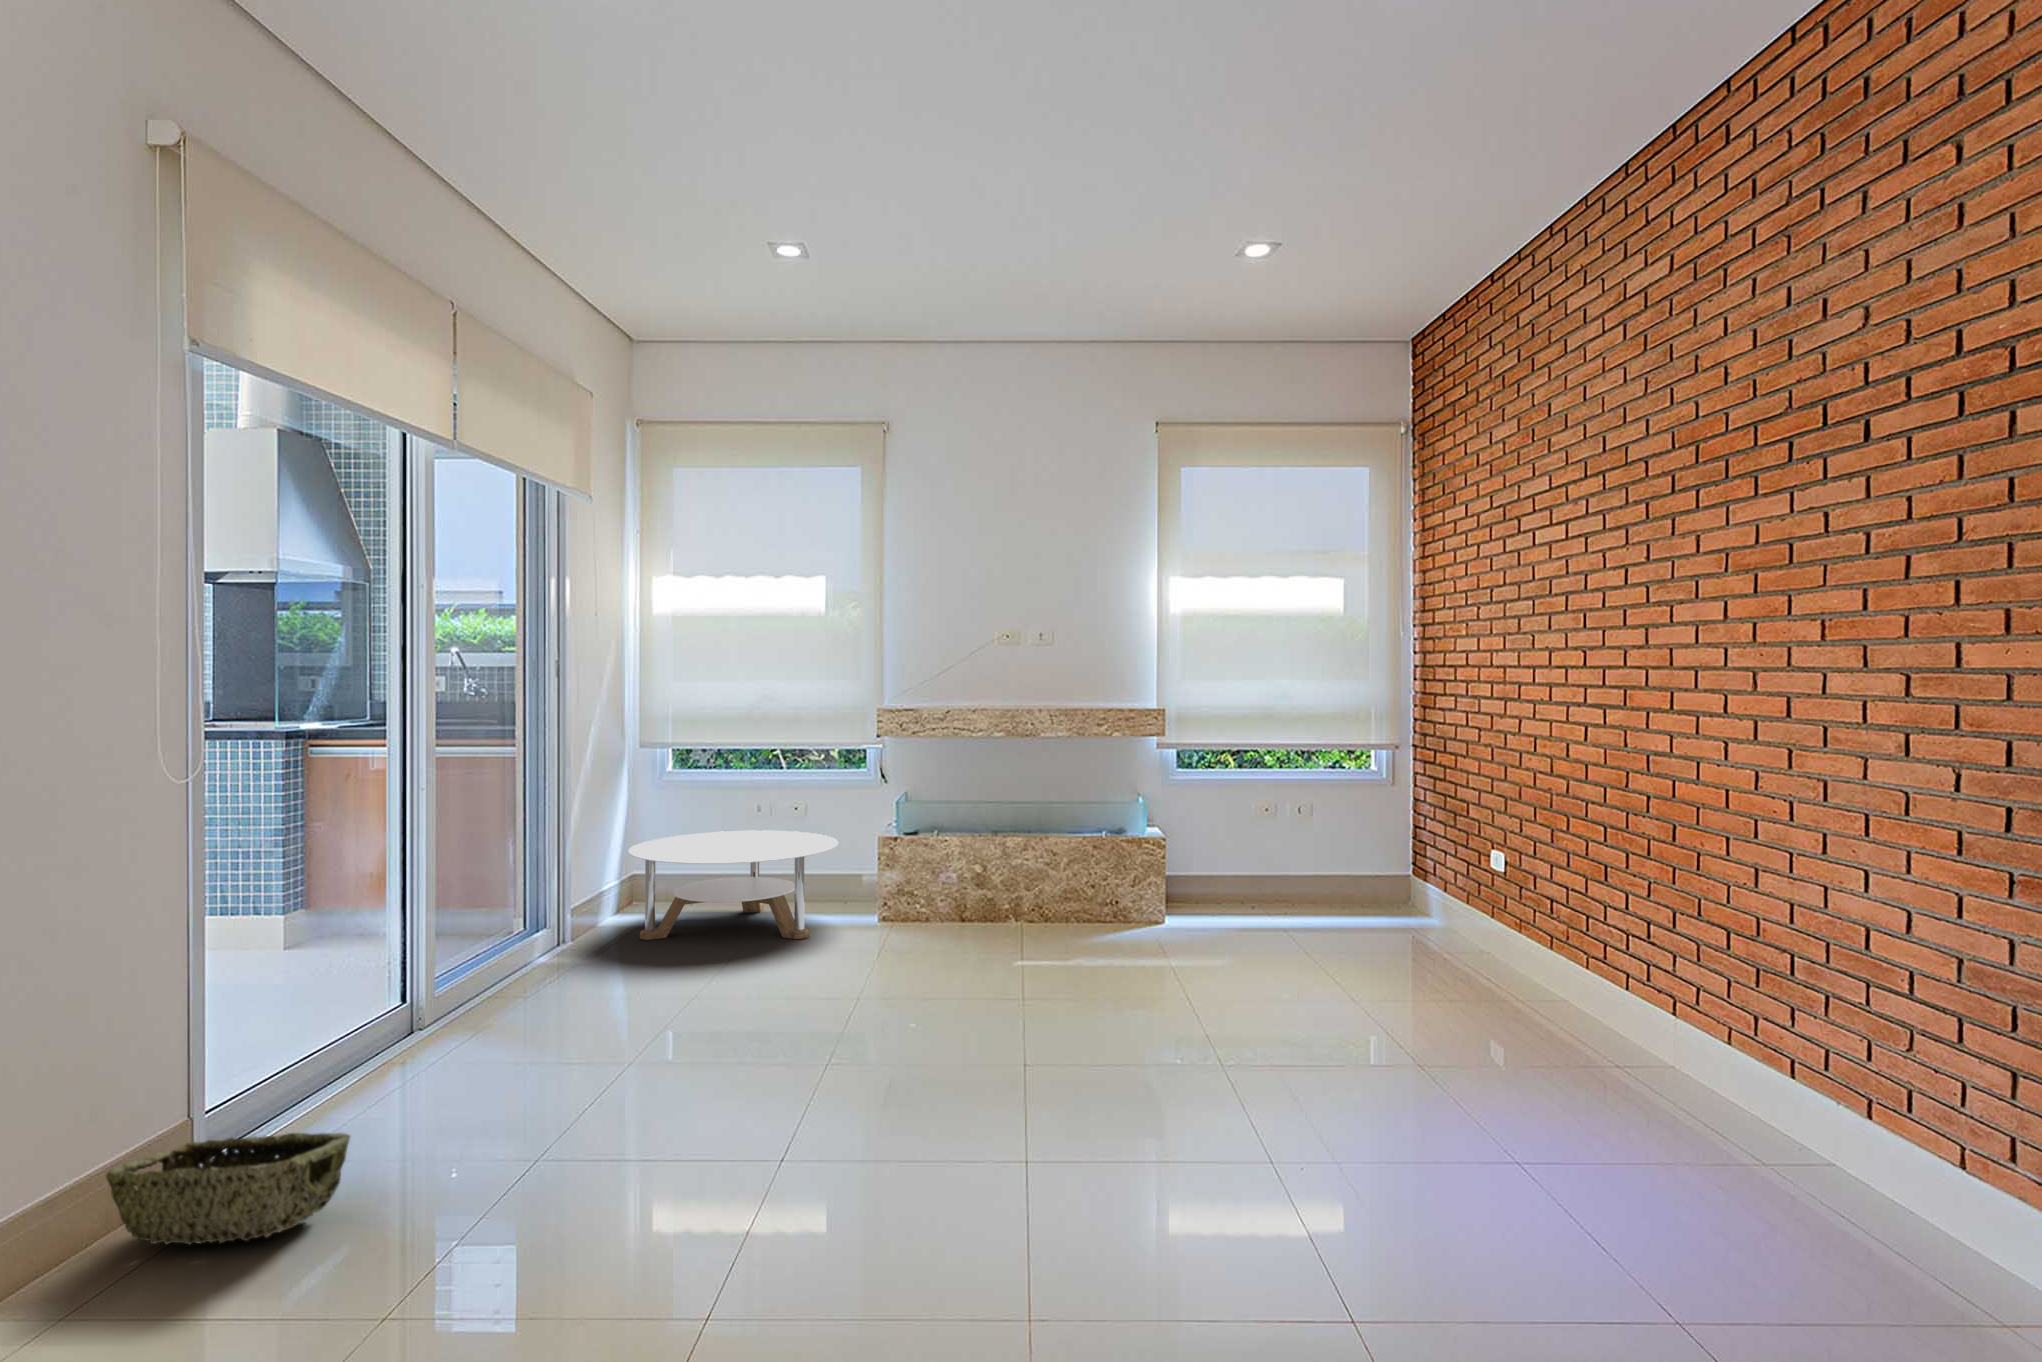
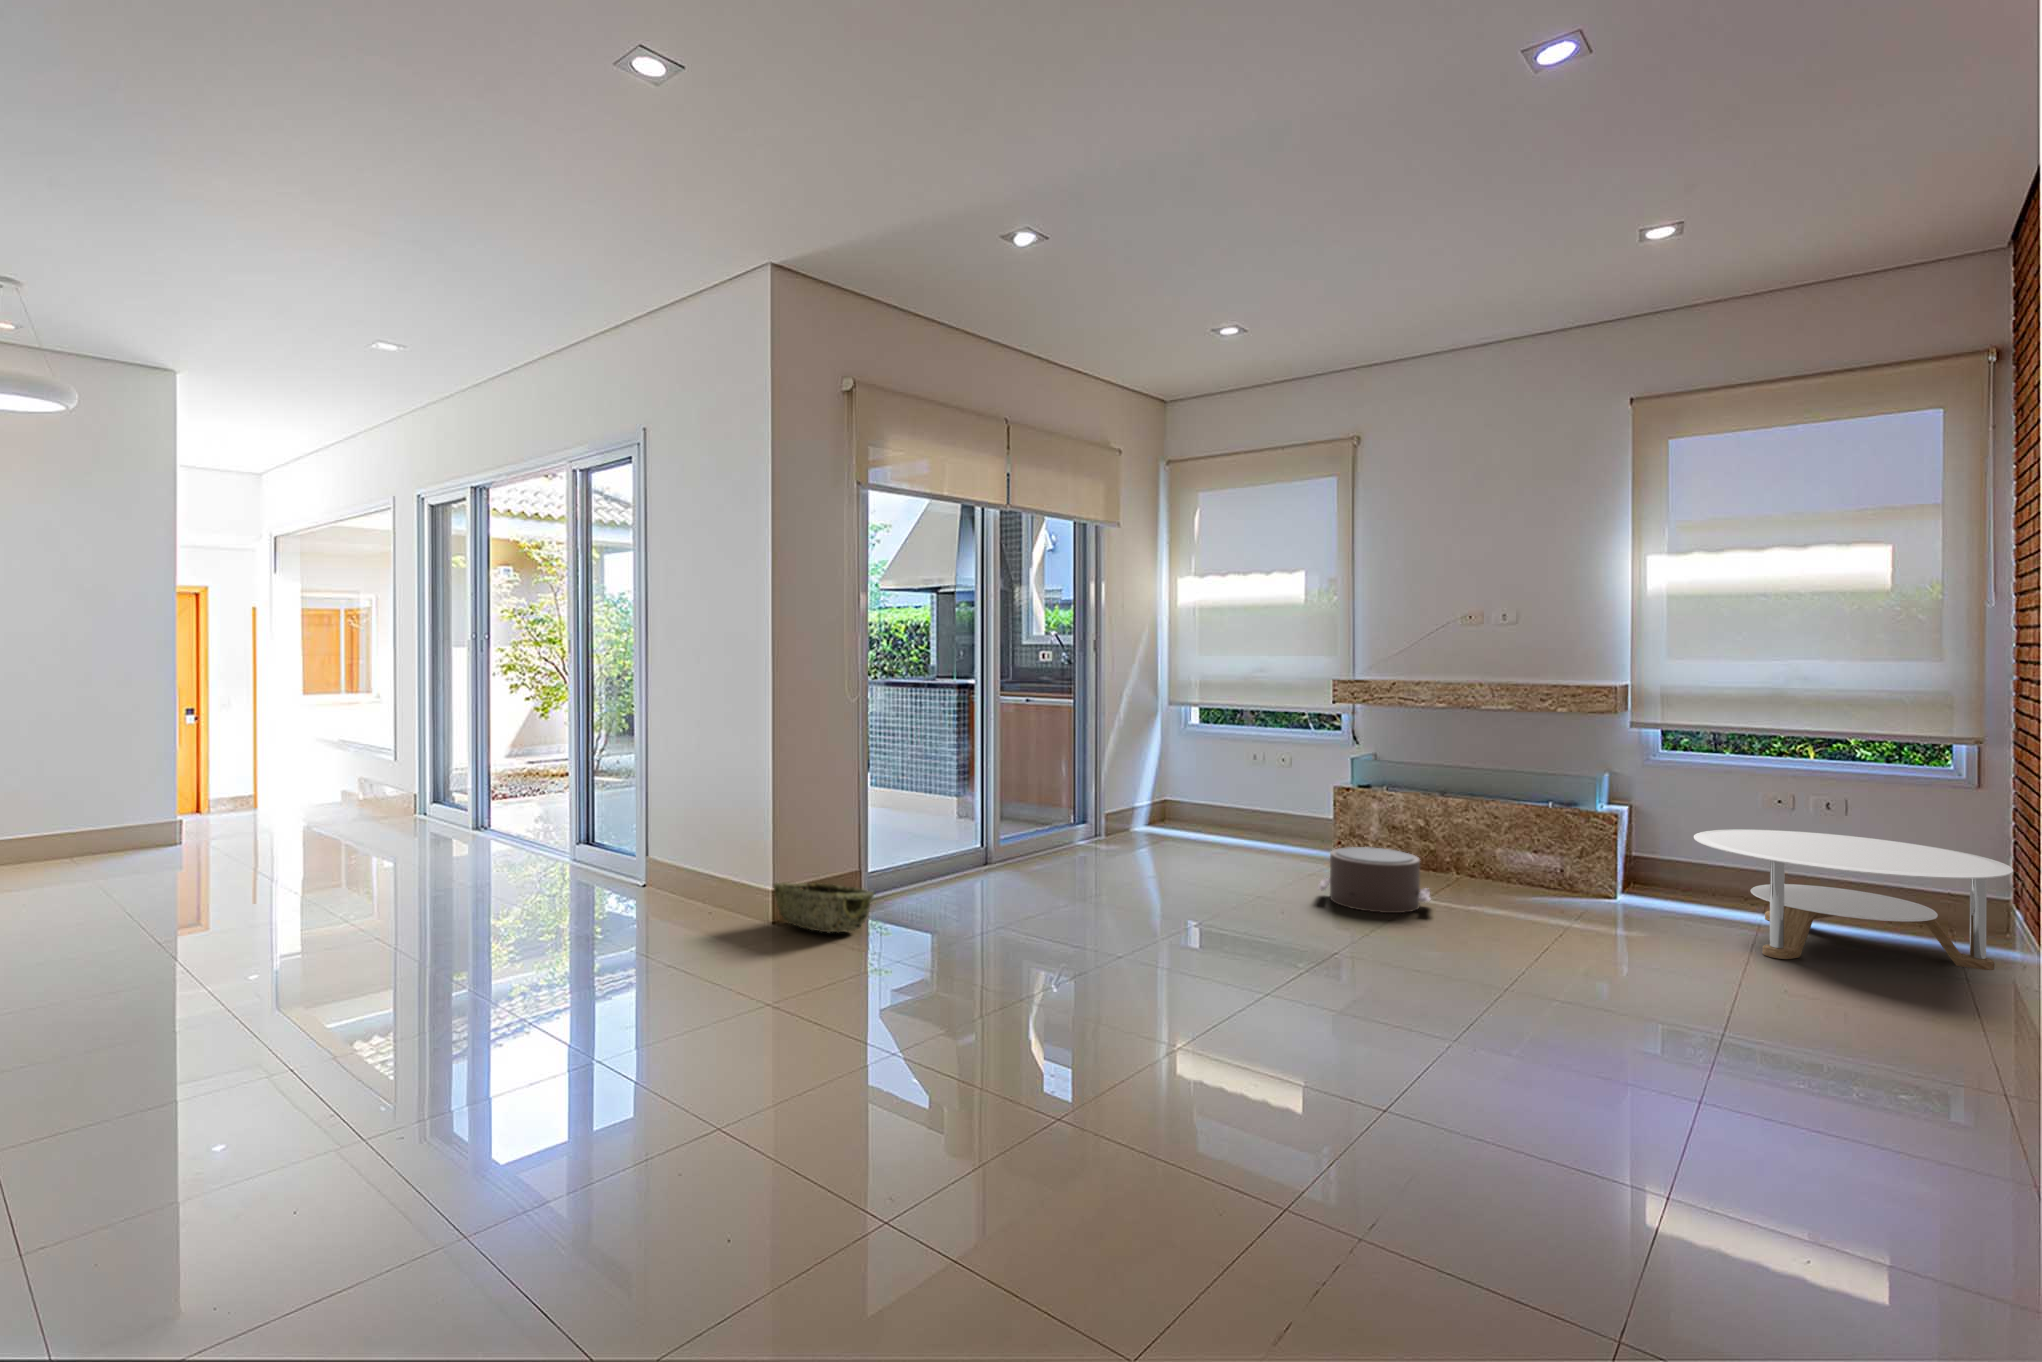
round table: present [629,830,838,940] -> present [1694,829,2013,970]
pouf: none [922,908,1050,986] -> present [1317,847,1430,913]

